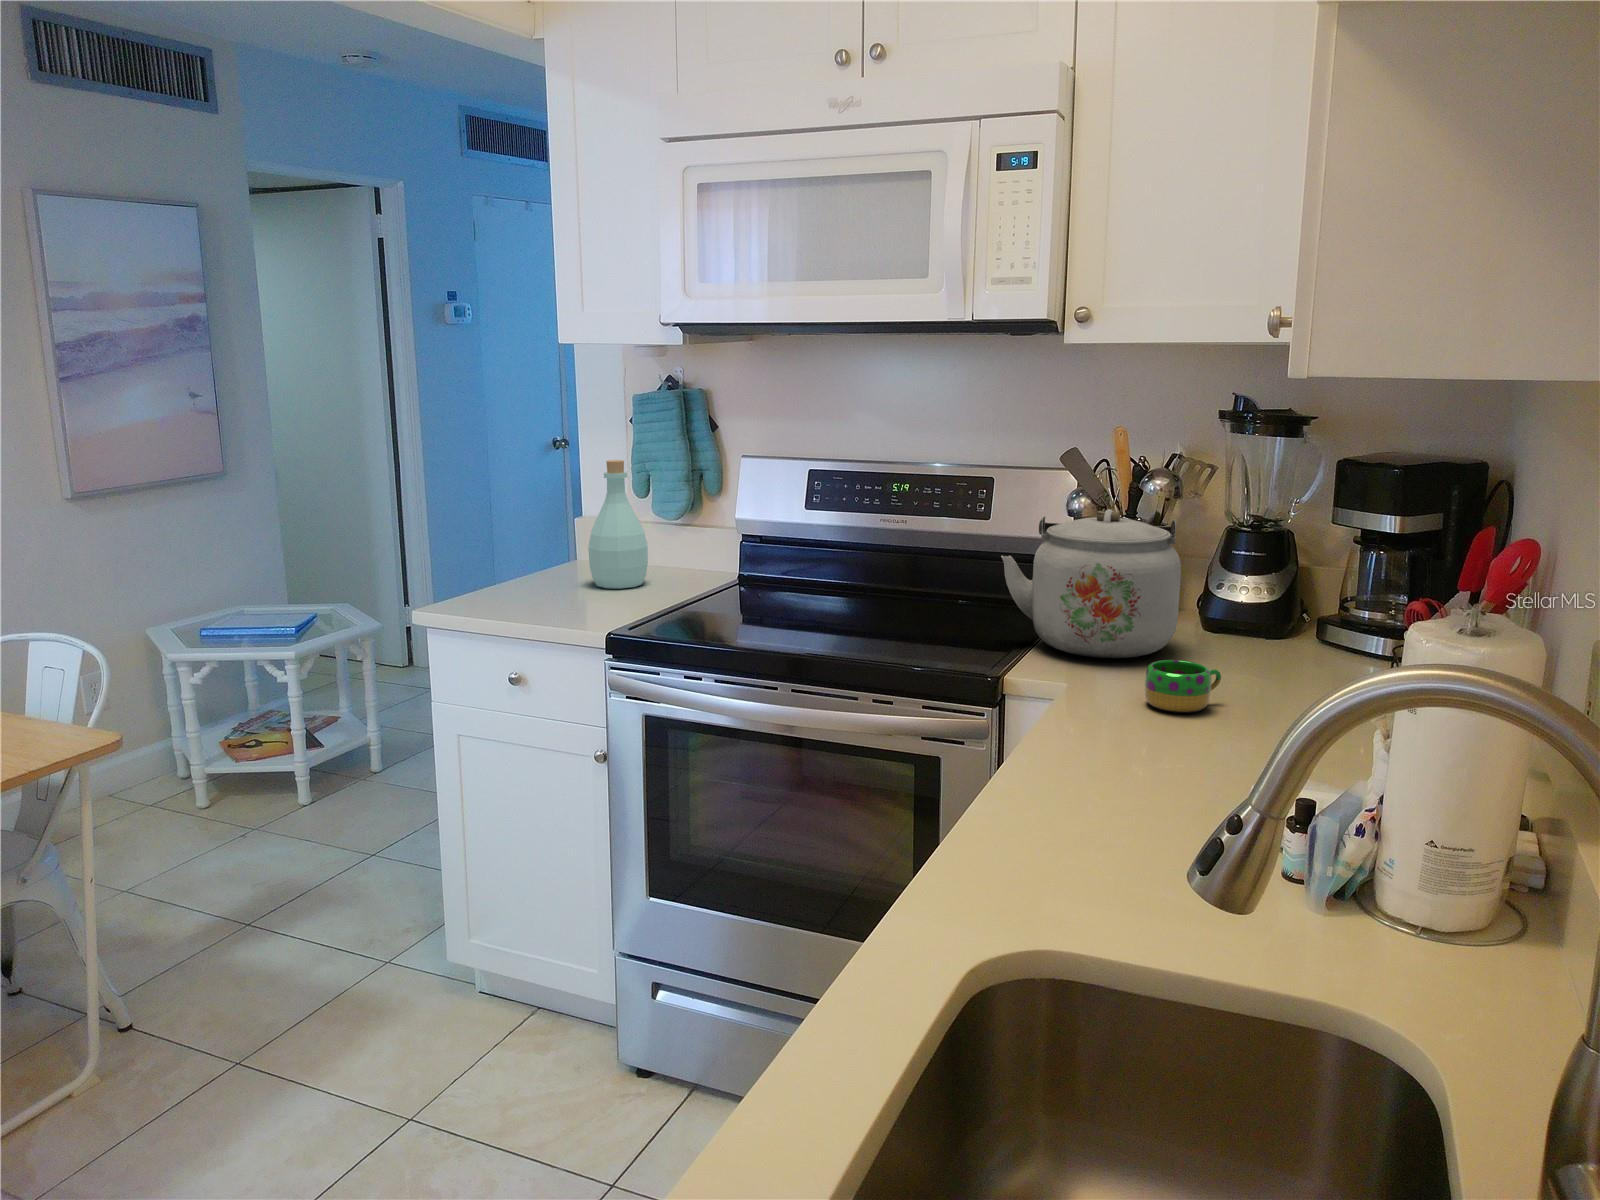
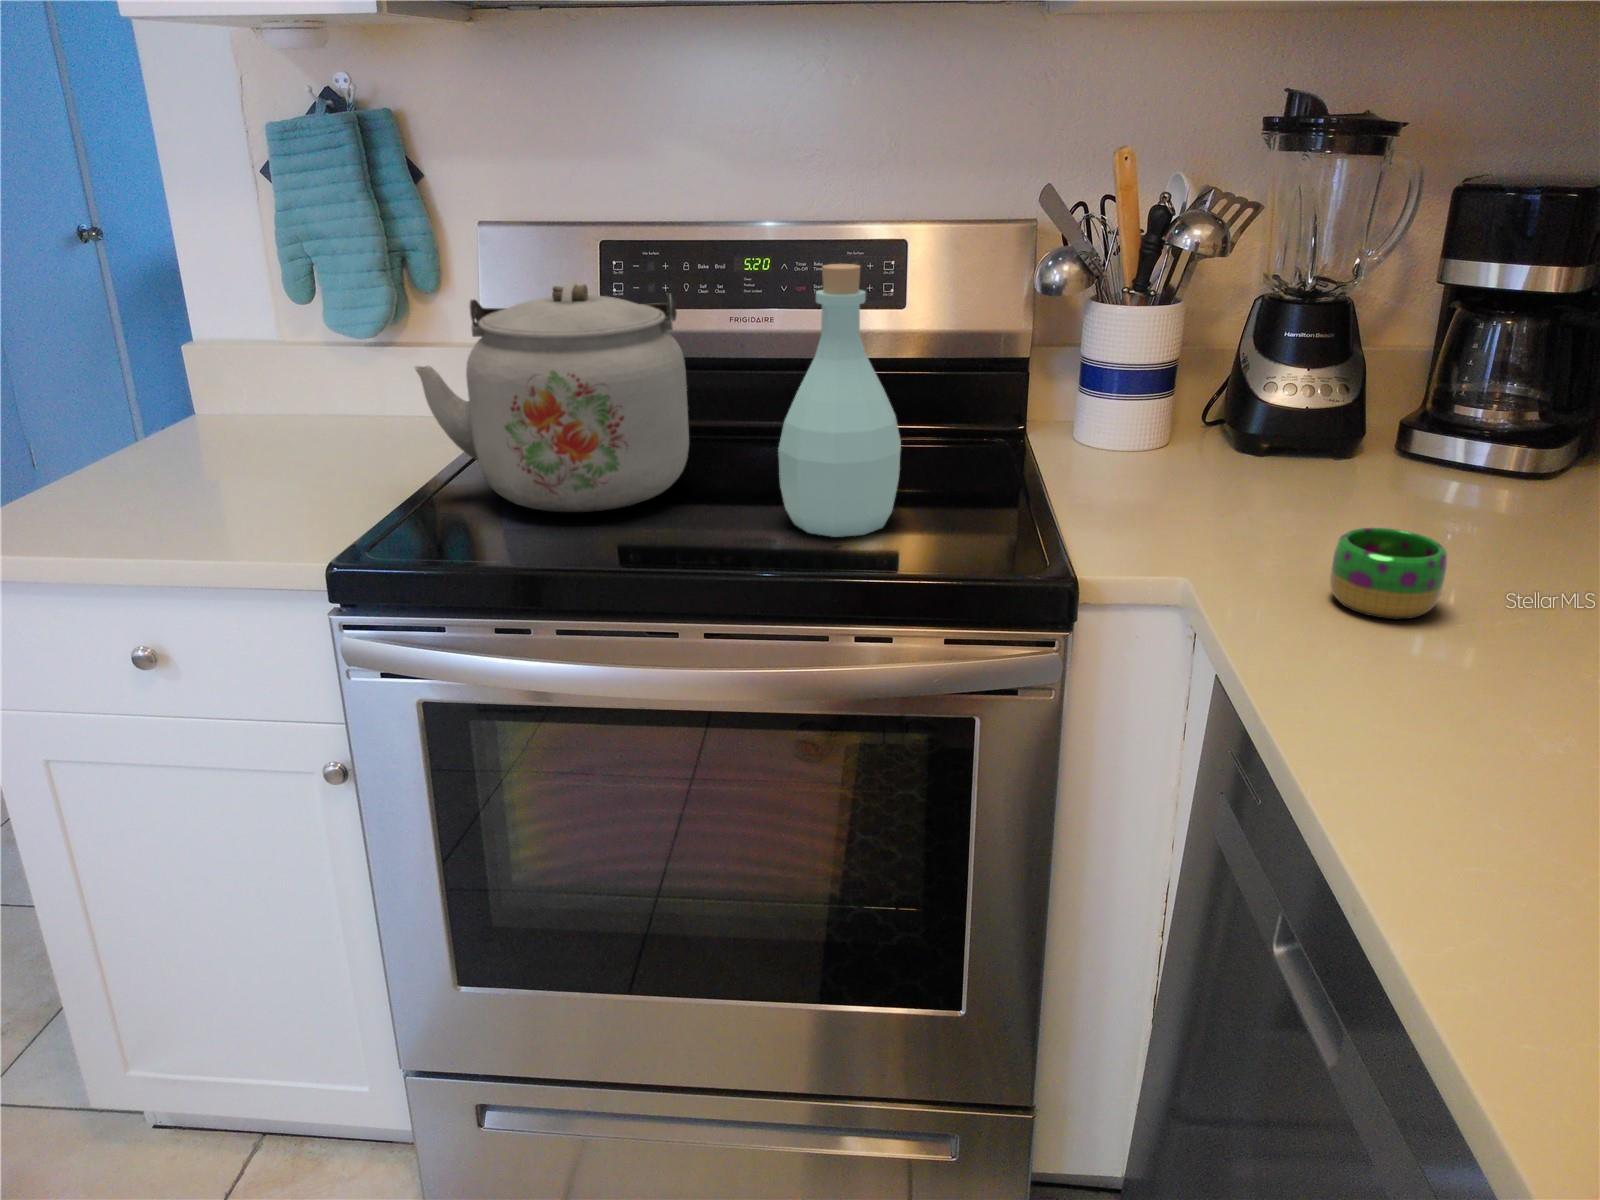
bottle: present [588,460,648,589] -> present [778,264,901,537]
kettle: present [1001,509,1181,658] -> present [415,282,689,512]

